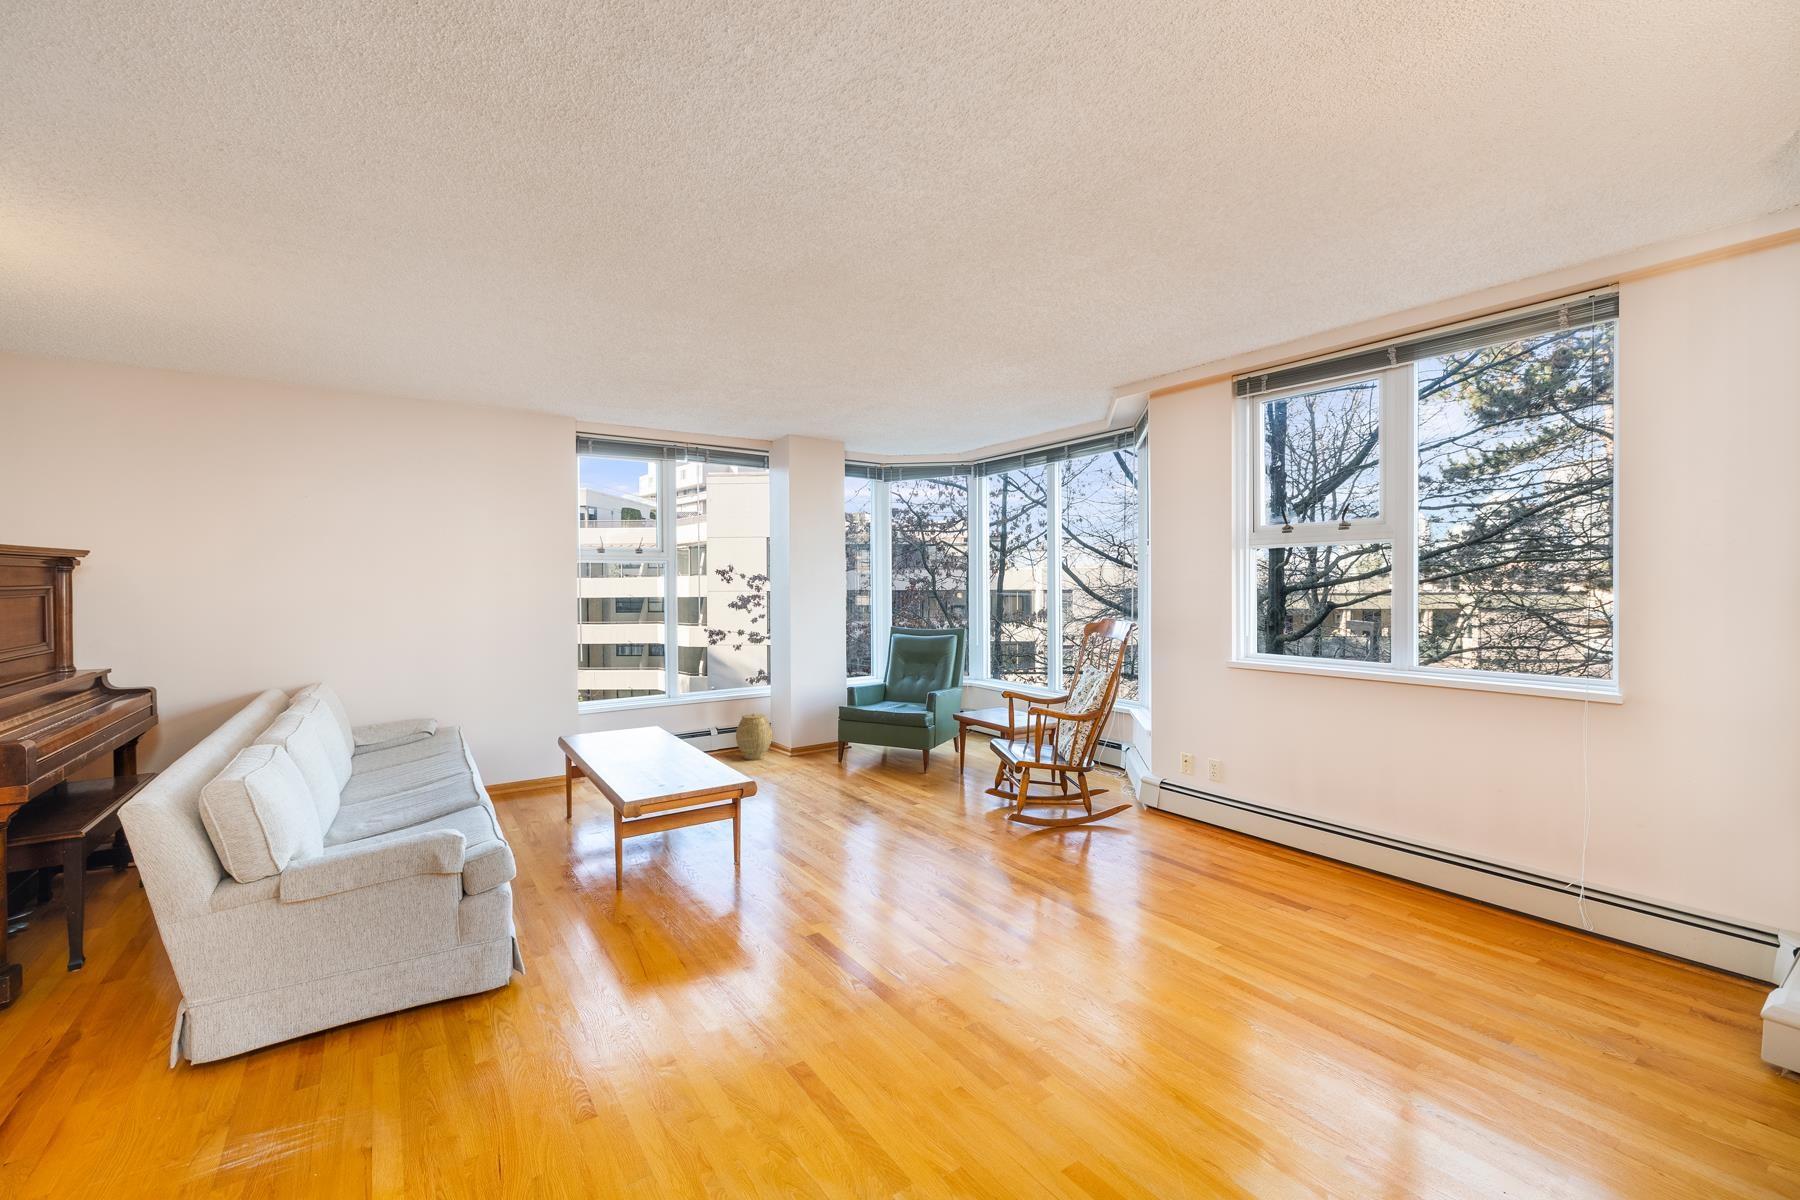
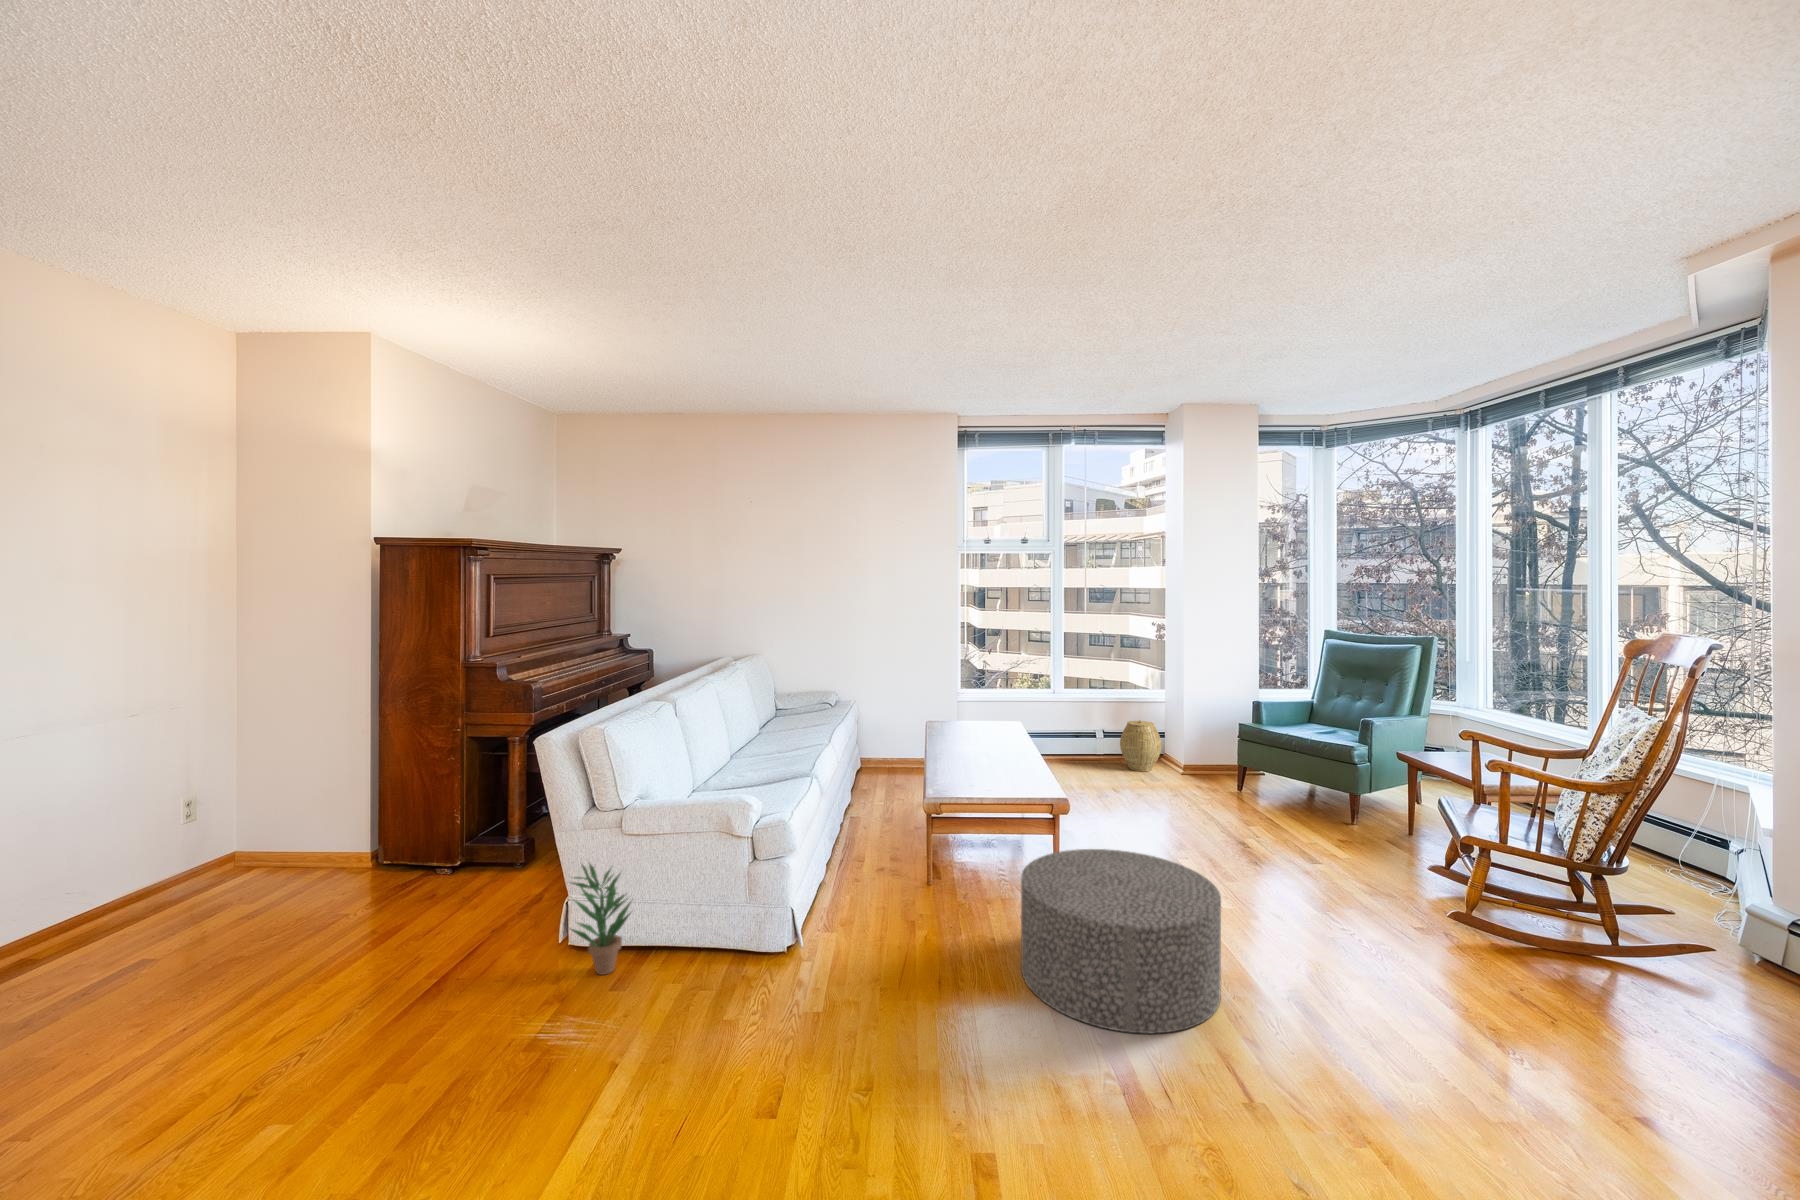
ottoman: none [751,814,912,955] -> present [1021,849,1221,1033]
potted plant: none [196,947,302,1100] -> present [571,864,631,975]

